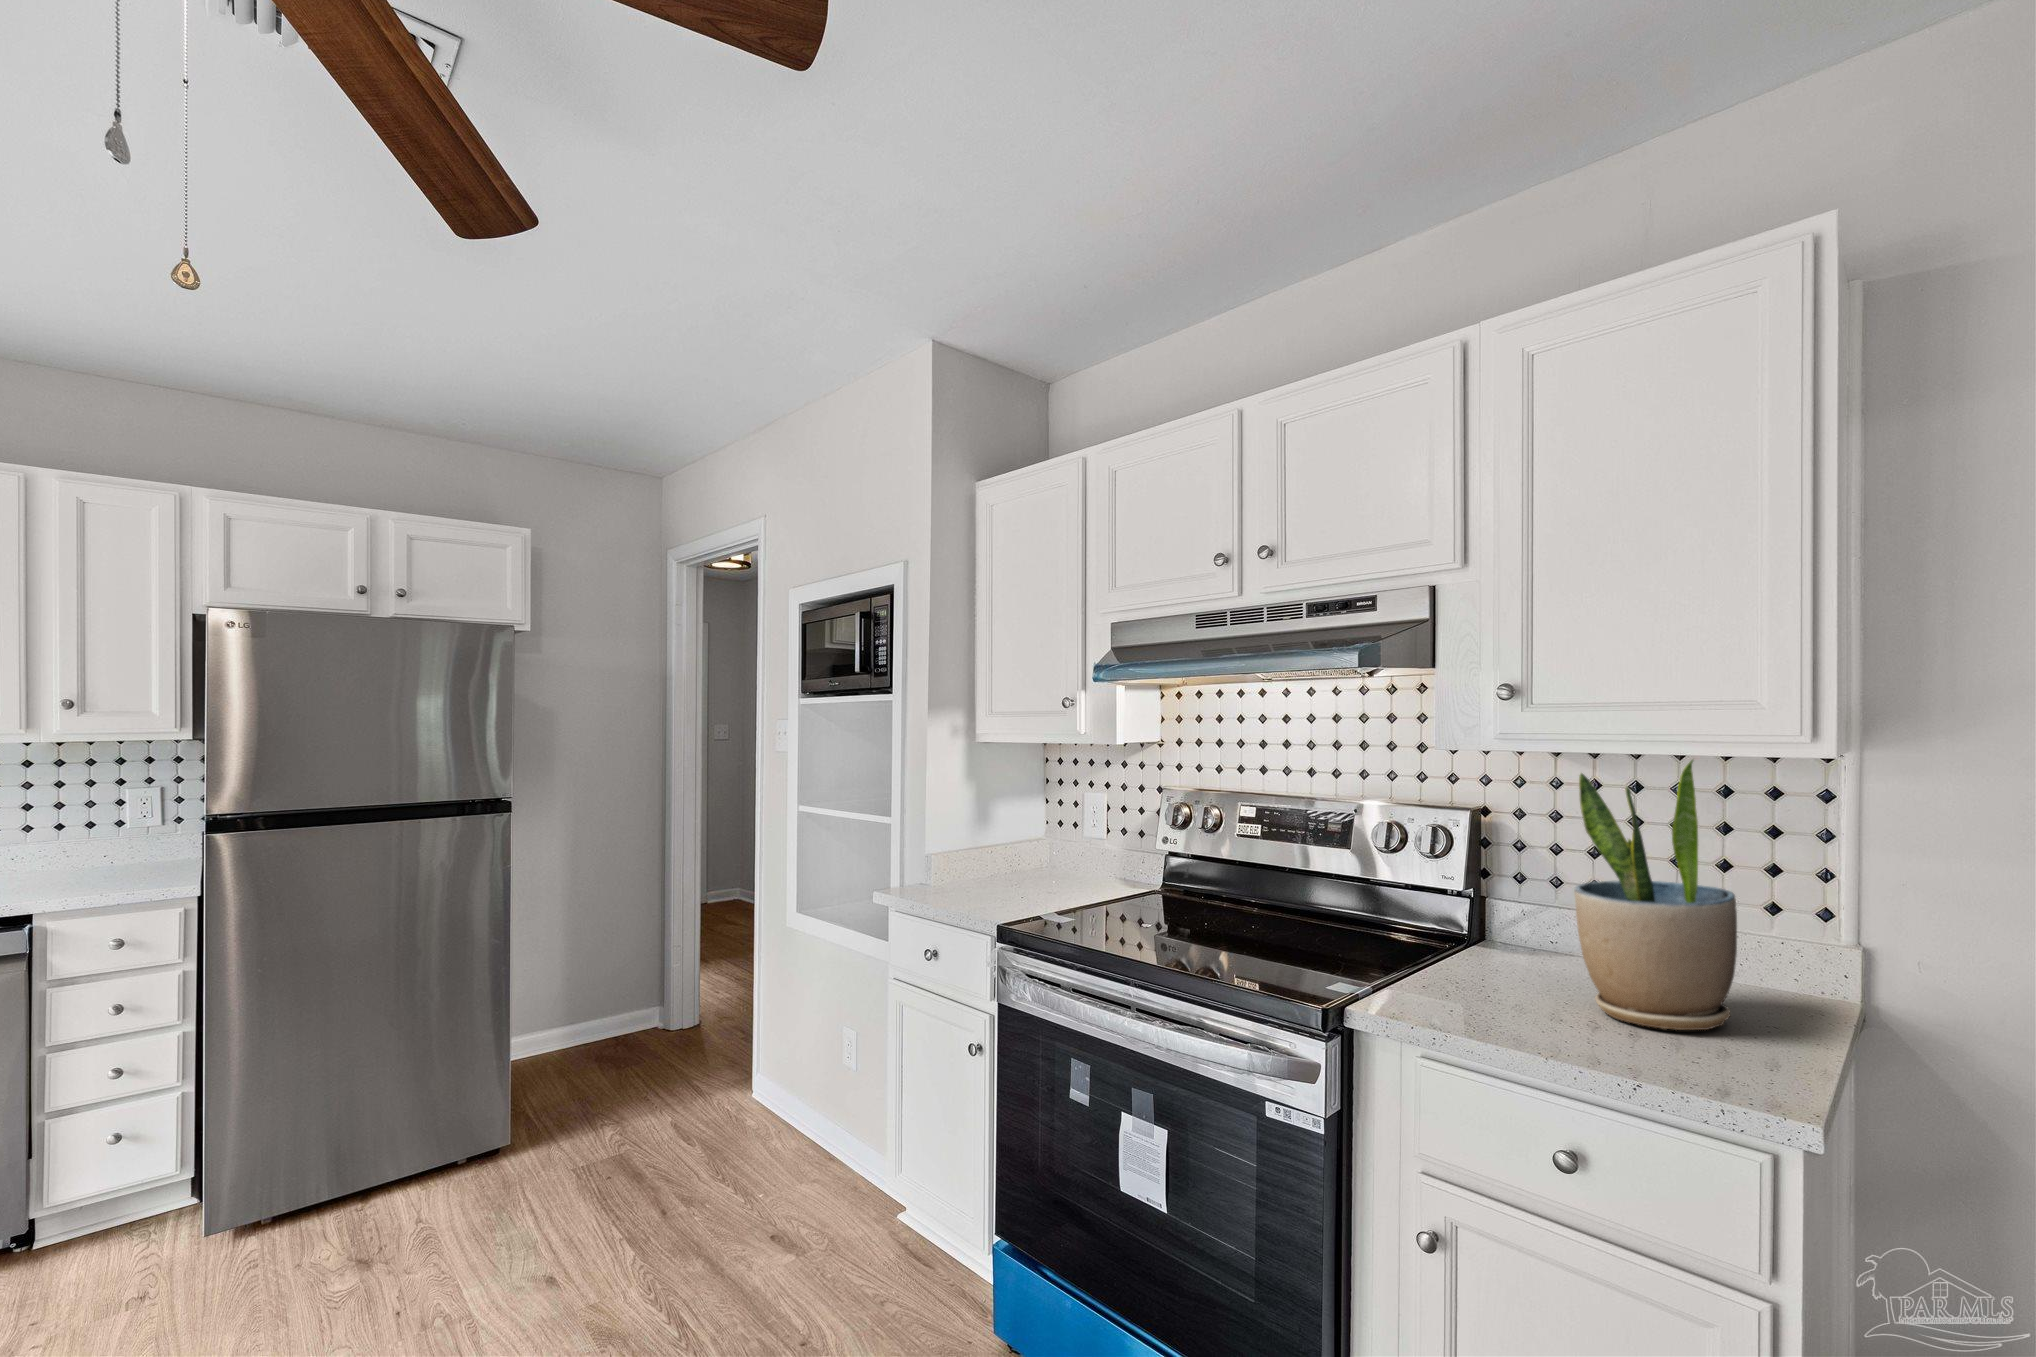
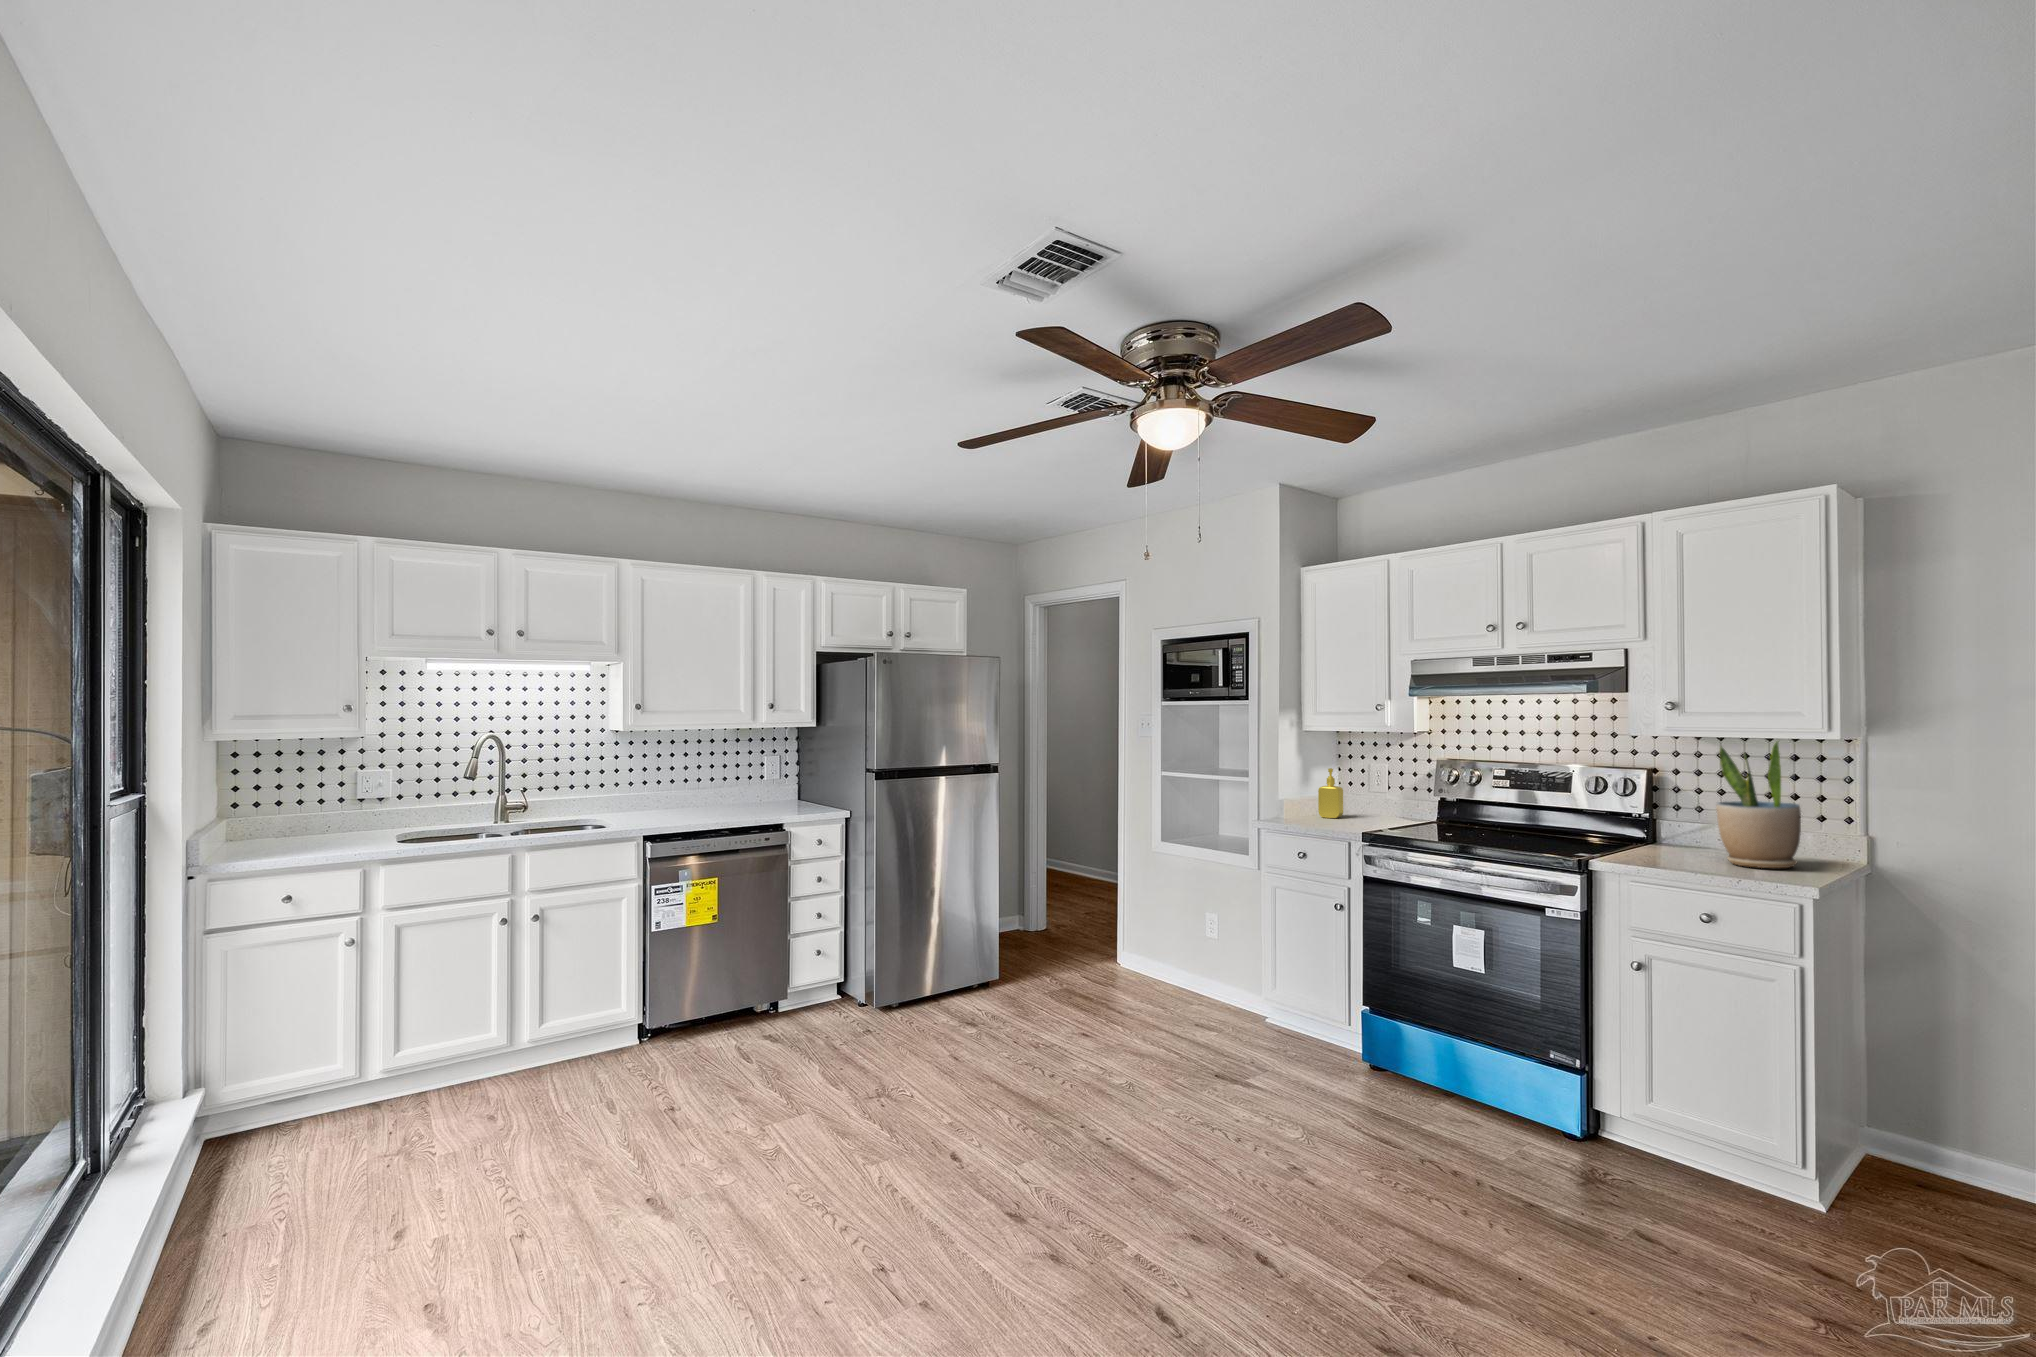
soap dispenser: none [983,803,1022,886] -> present [1318,768,1343,818]

